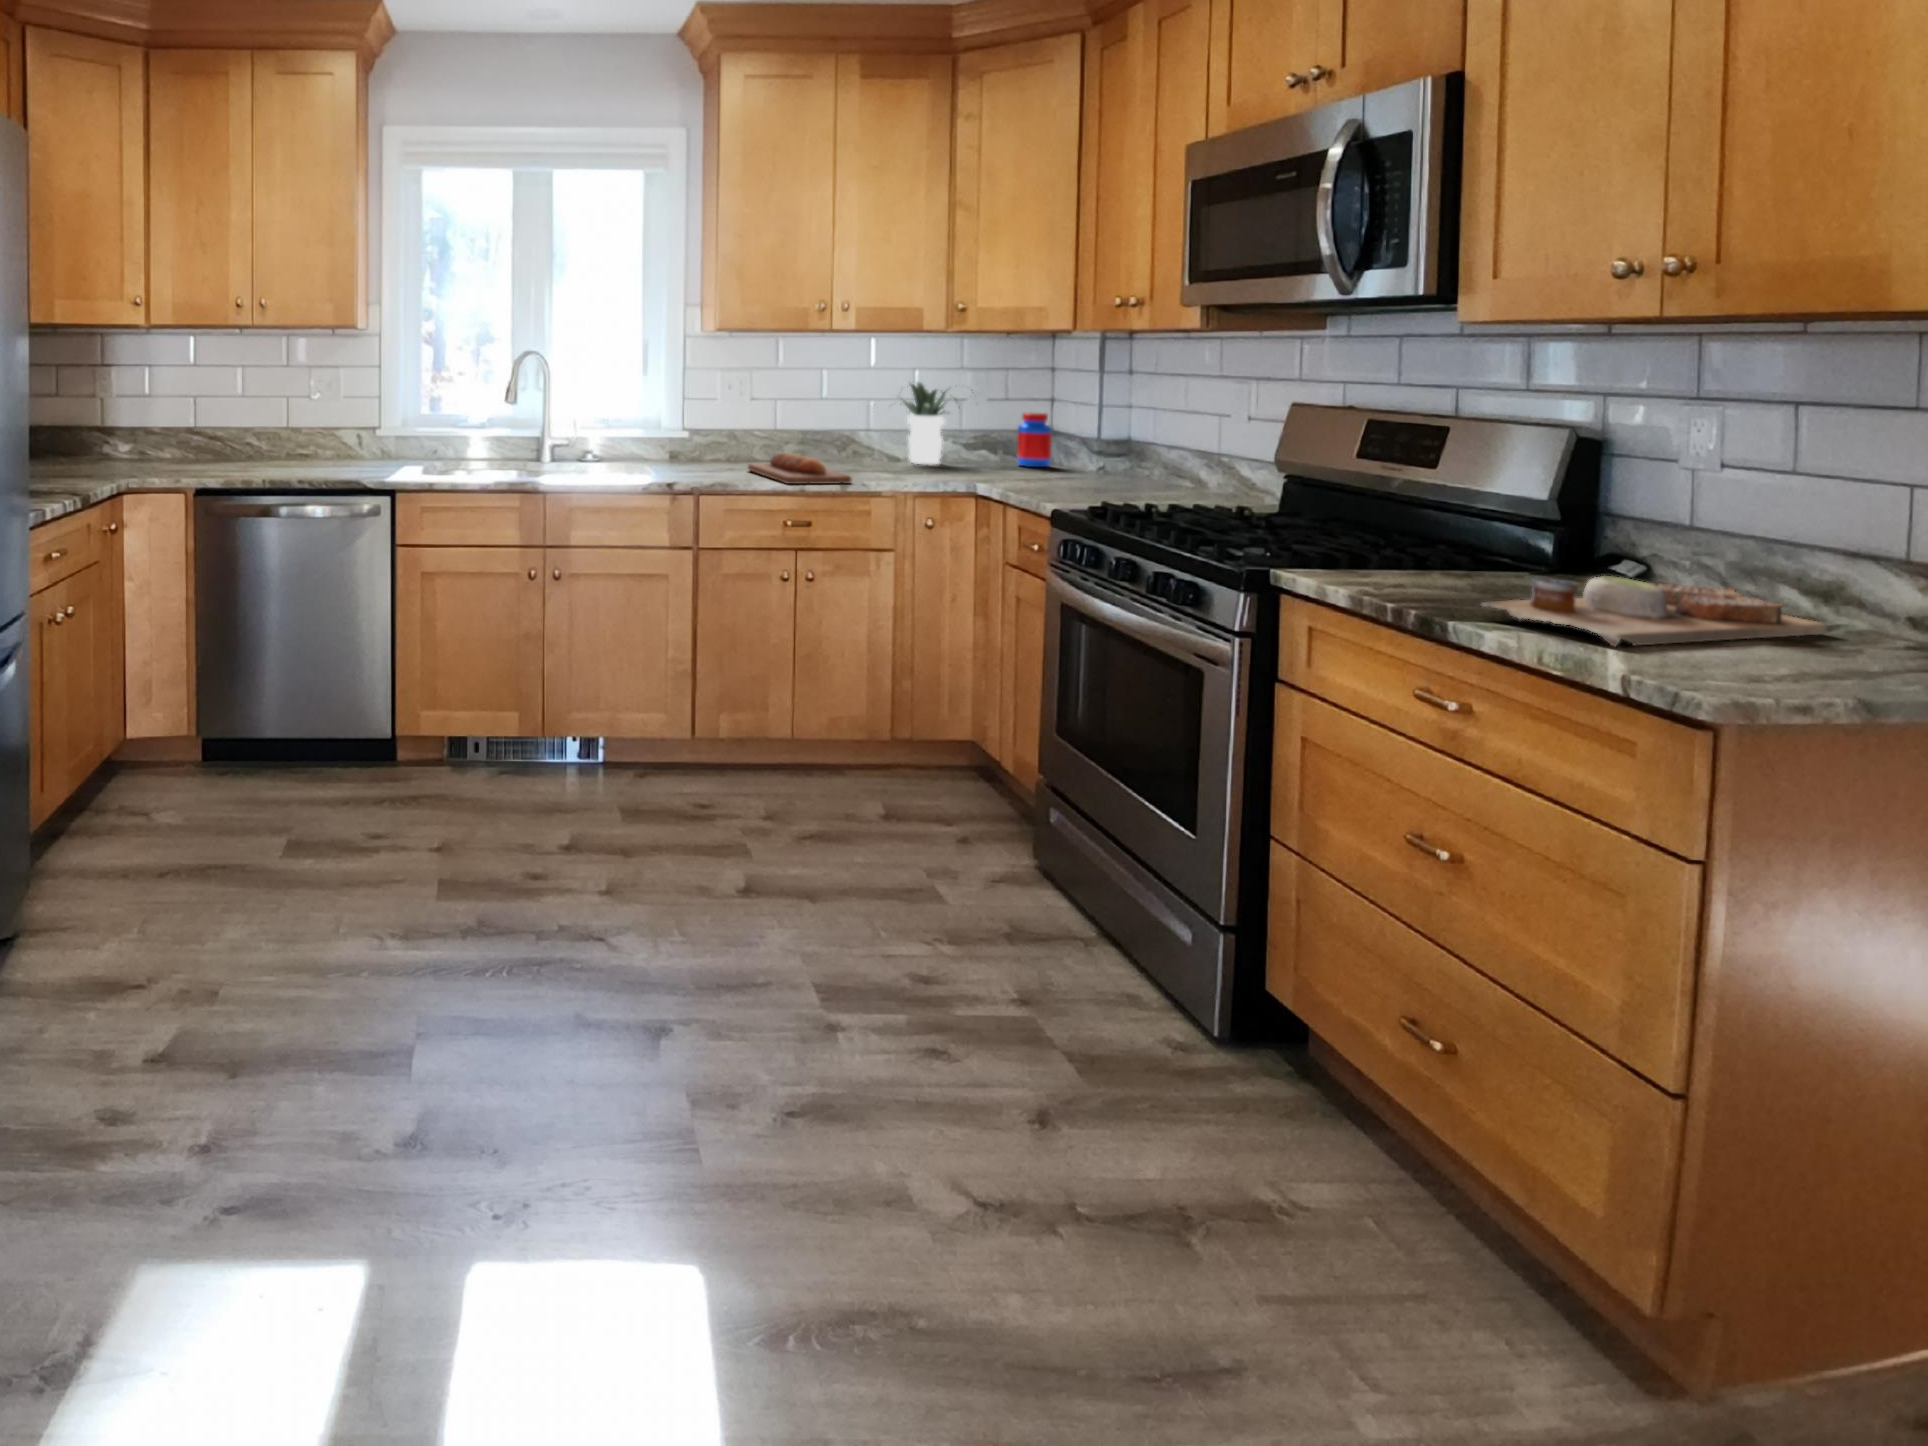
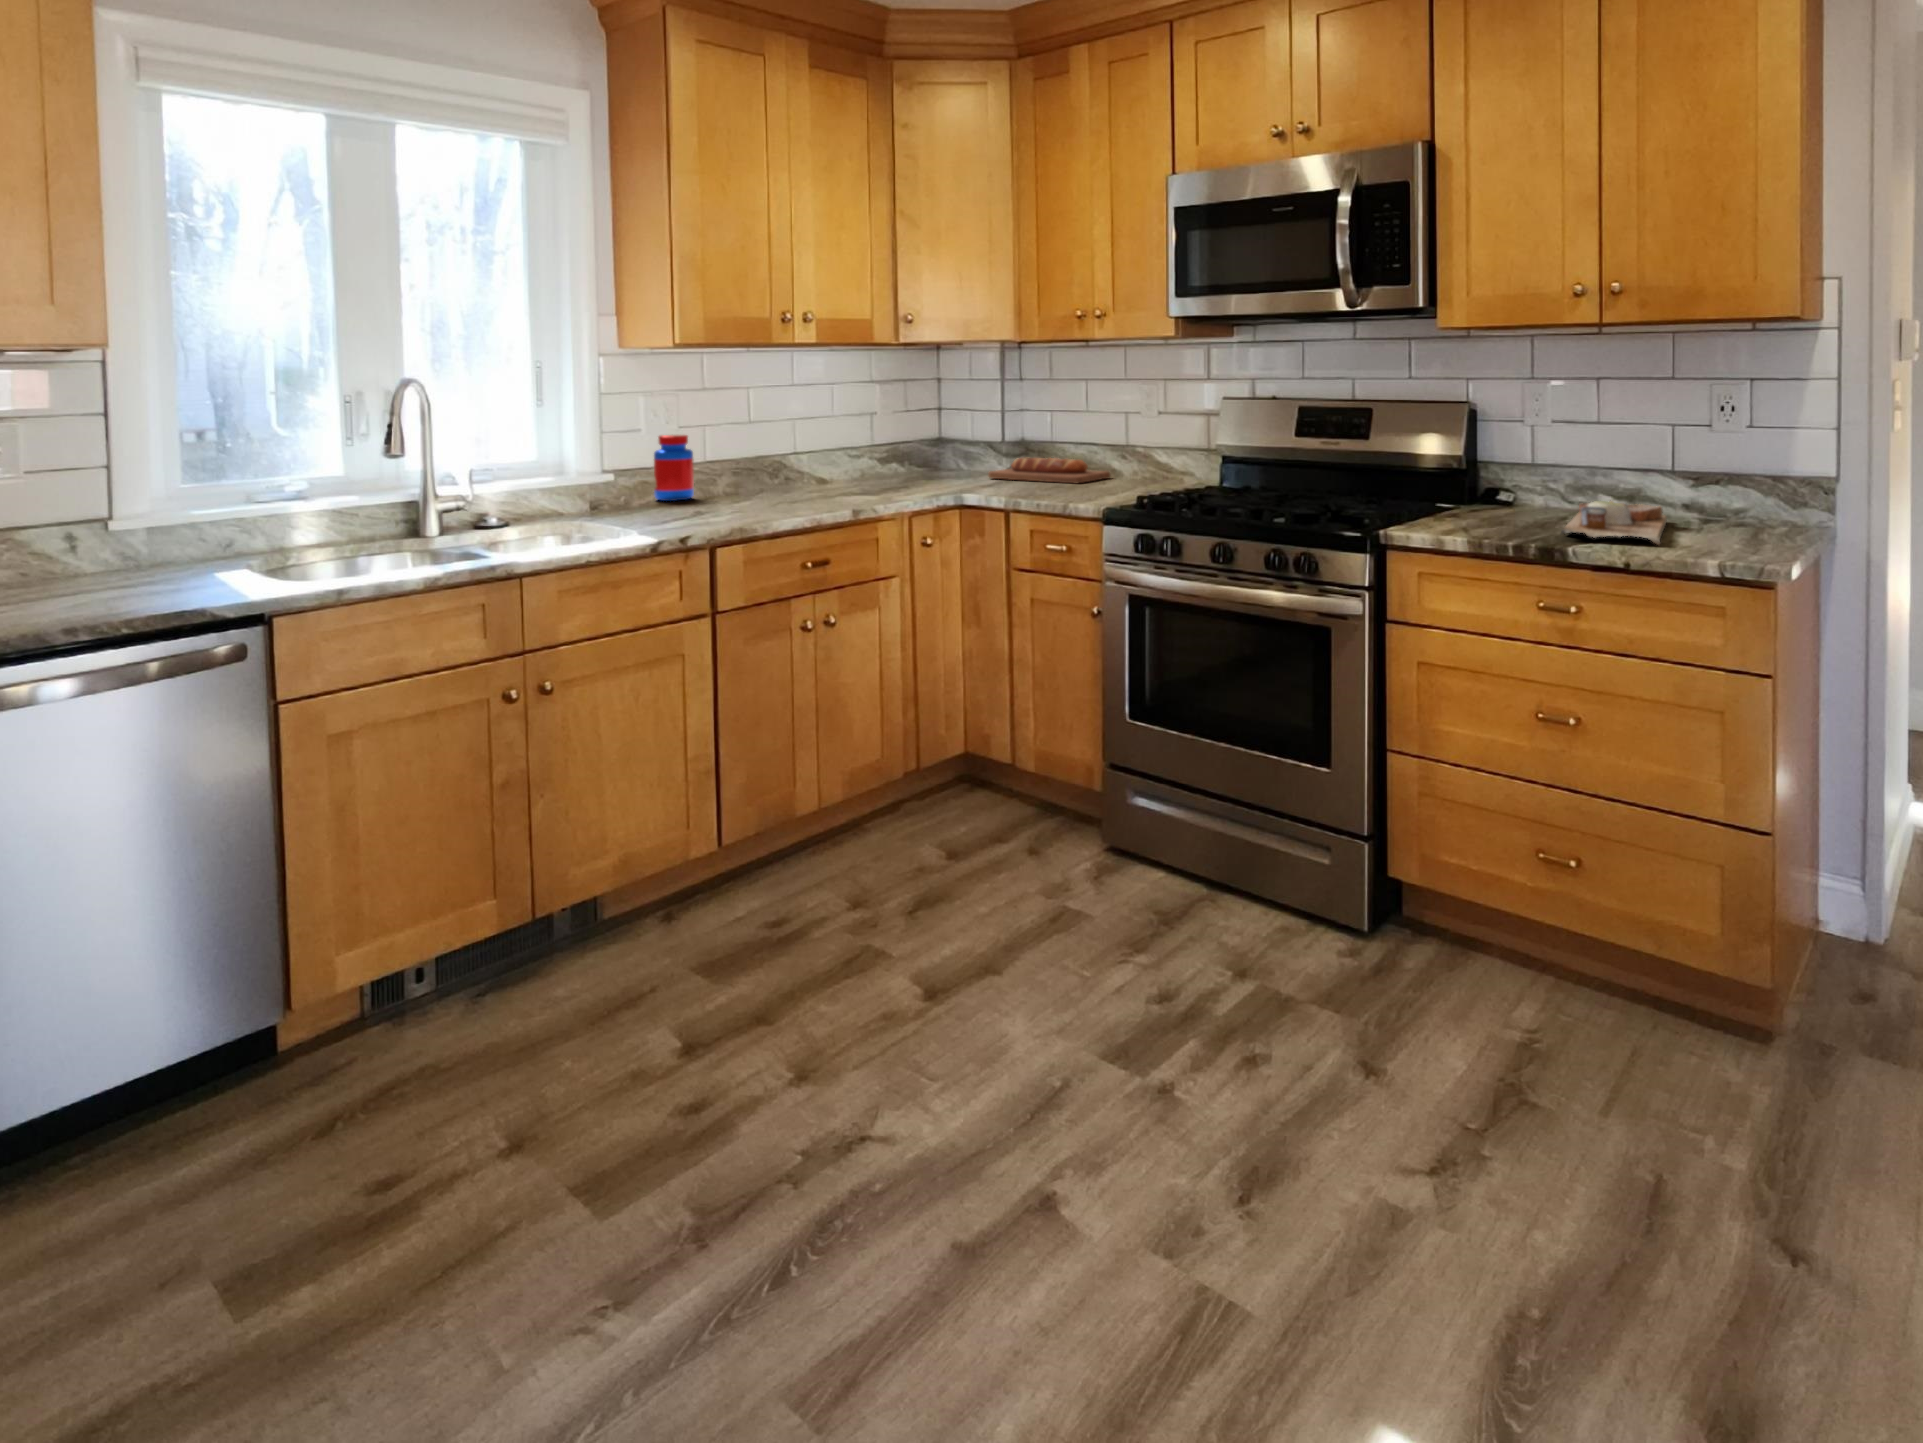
potted plant: present [900,381,956,464] -> none [806,392,911,484]
jar: present [1017,413,1052,467] -> present [654,435,694,501]
bread loaf: present [748,453,851,484] -> present [988,457,1110,483]

